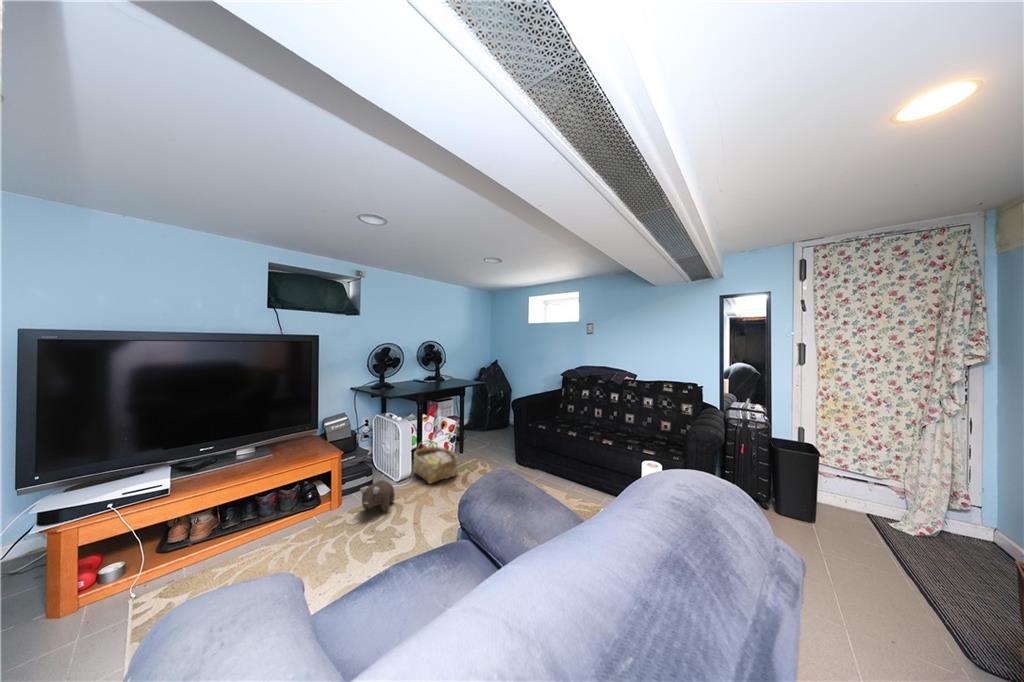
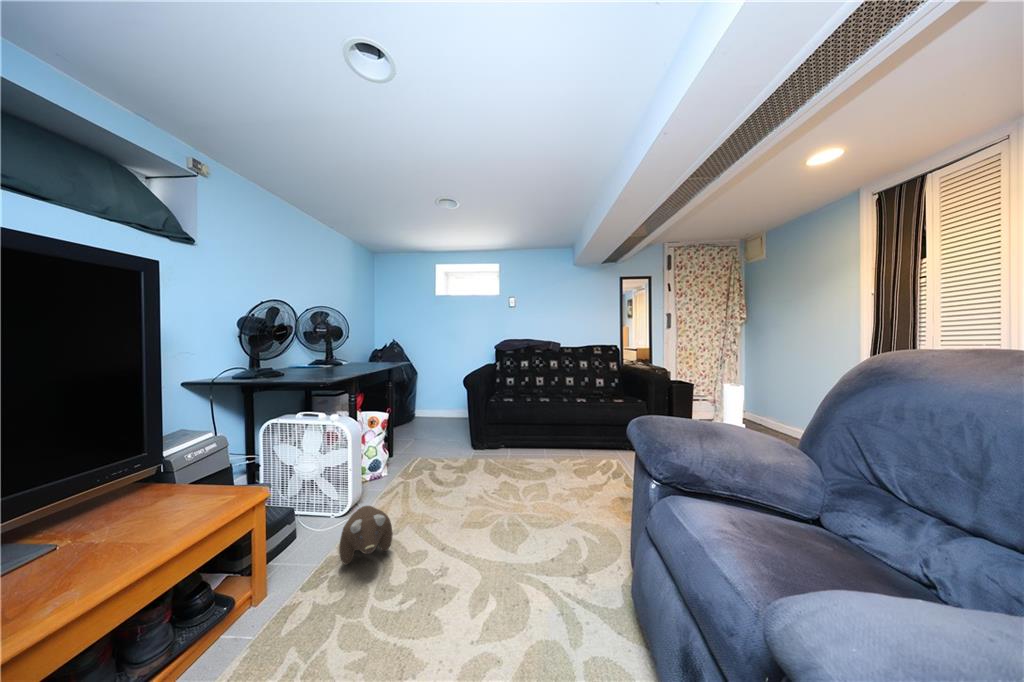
woven basket: present [414,440,457,484] -> none [356,441,427,497]

